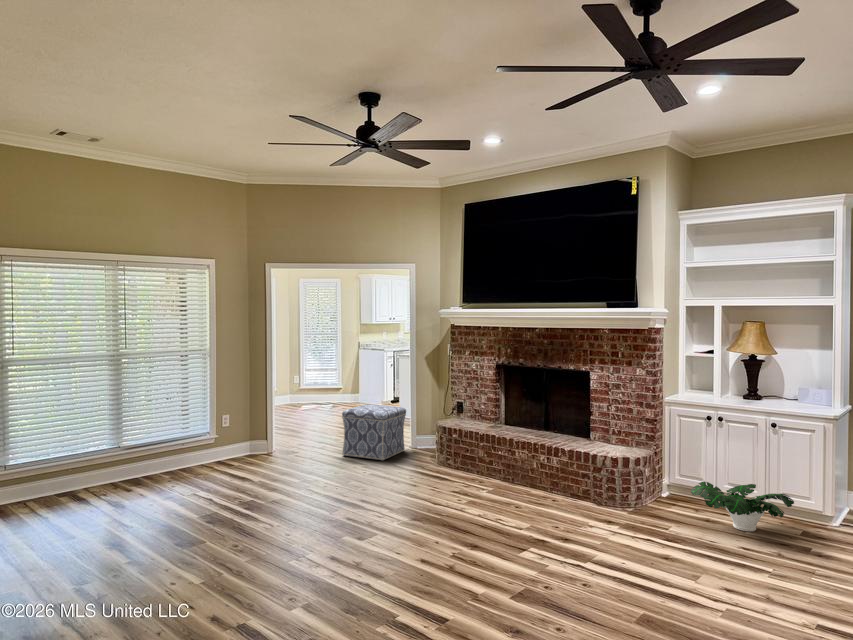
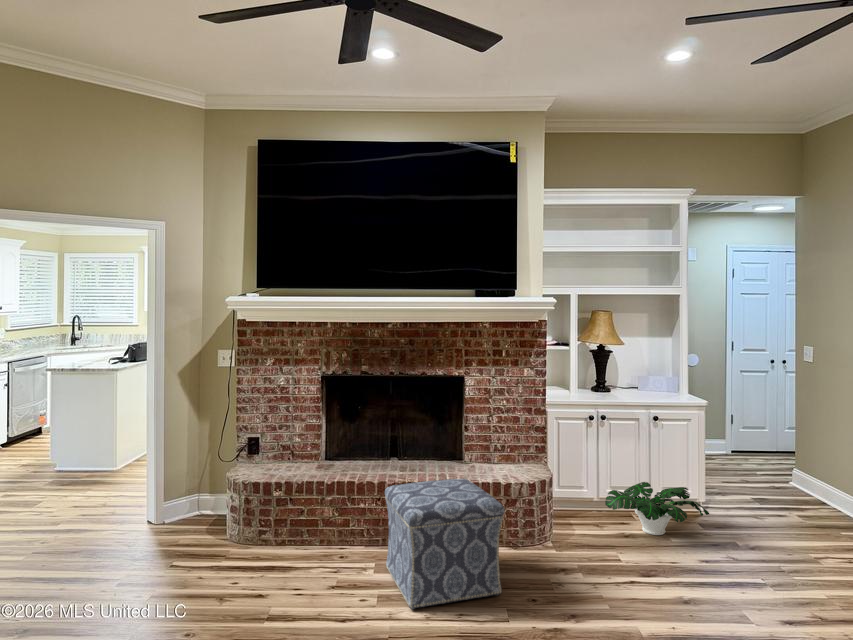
ottoman: present [342,405,406,461] -> present [385,479,505,609]

